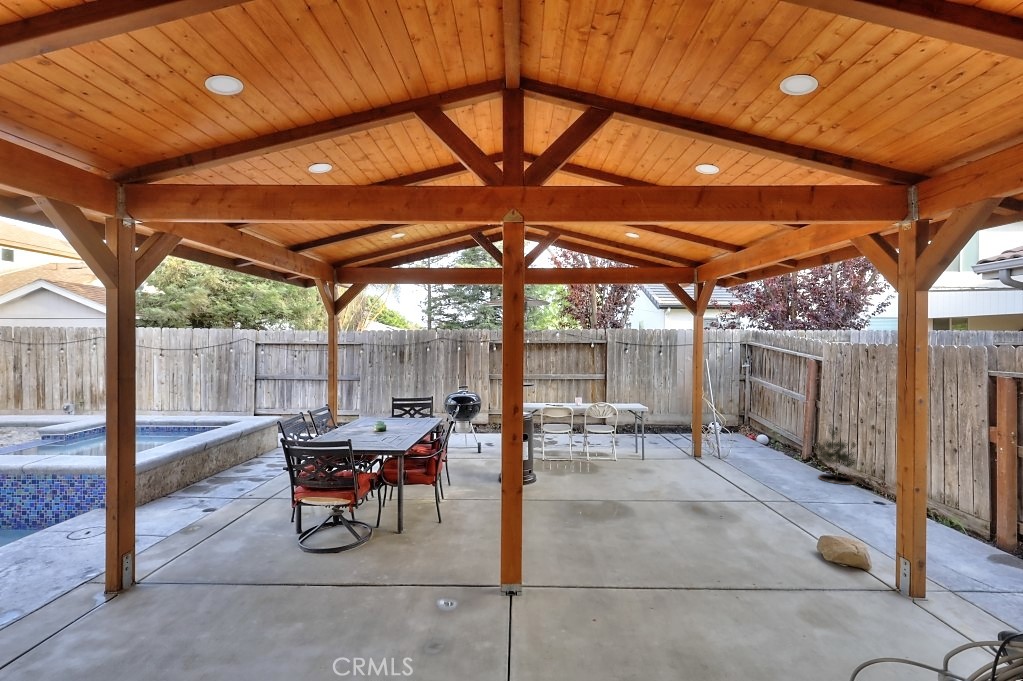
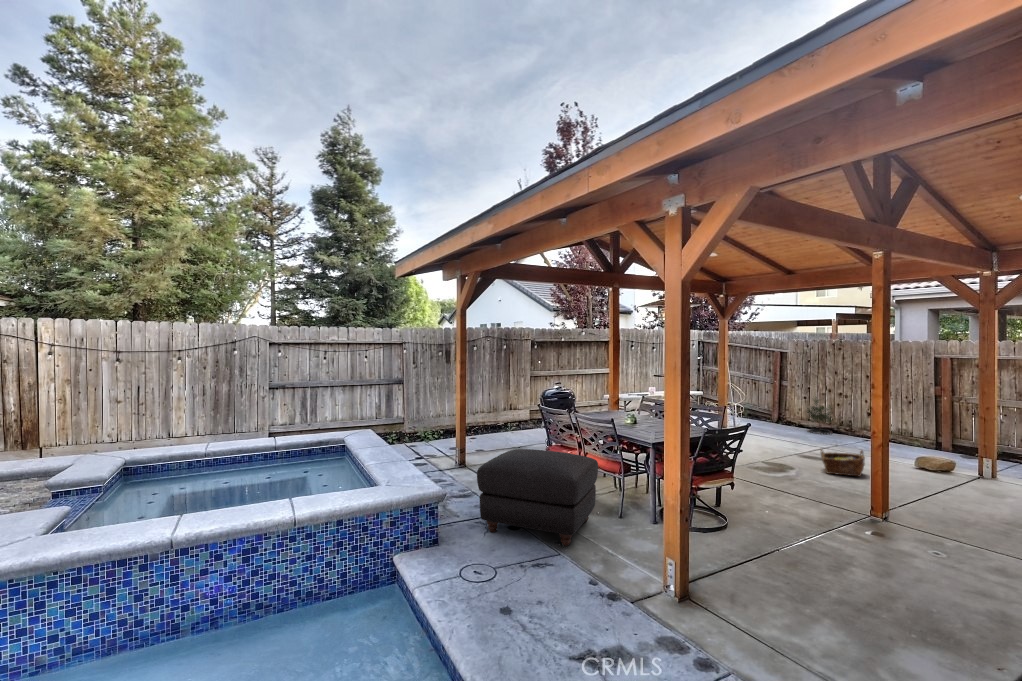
ottoman: none [174,440,276,531] -> present [477,449,598,546]
woven basket: none [653,492,708,539] -> present [821,450,865,476]

